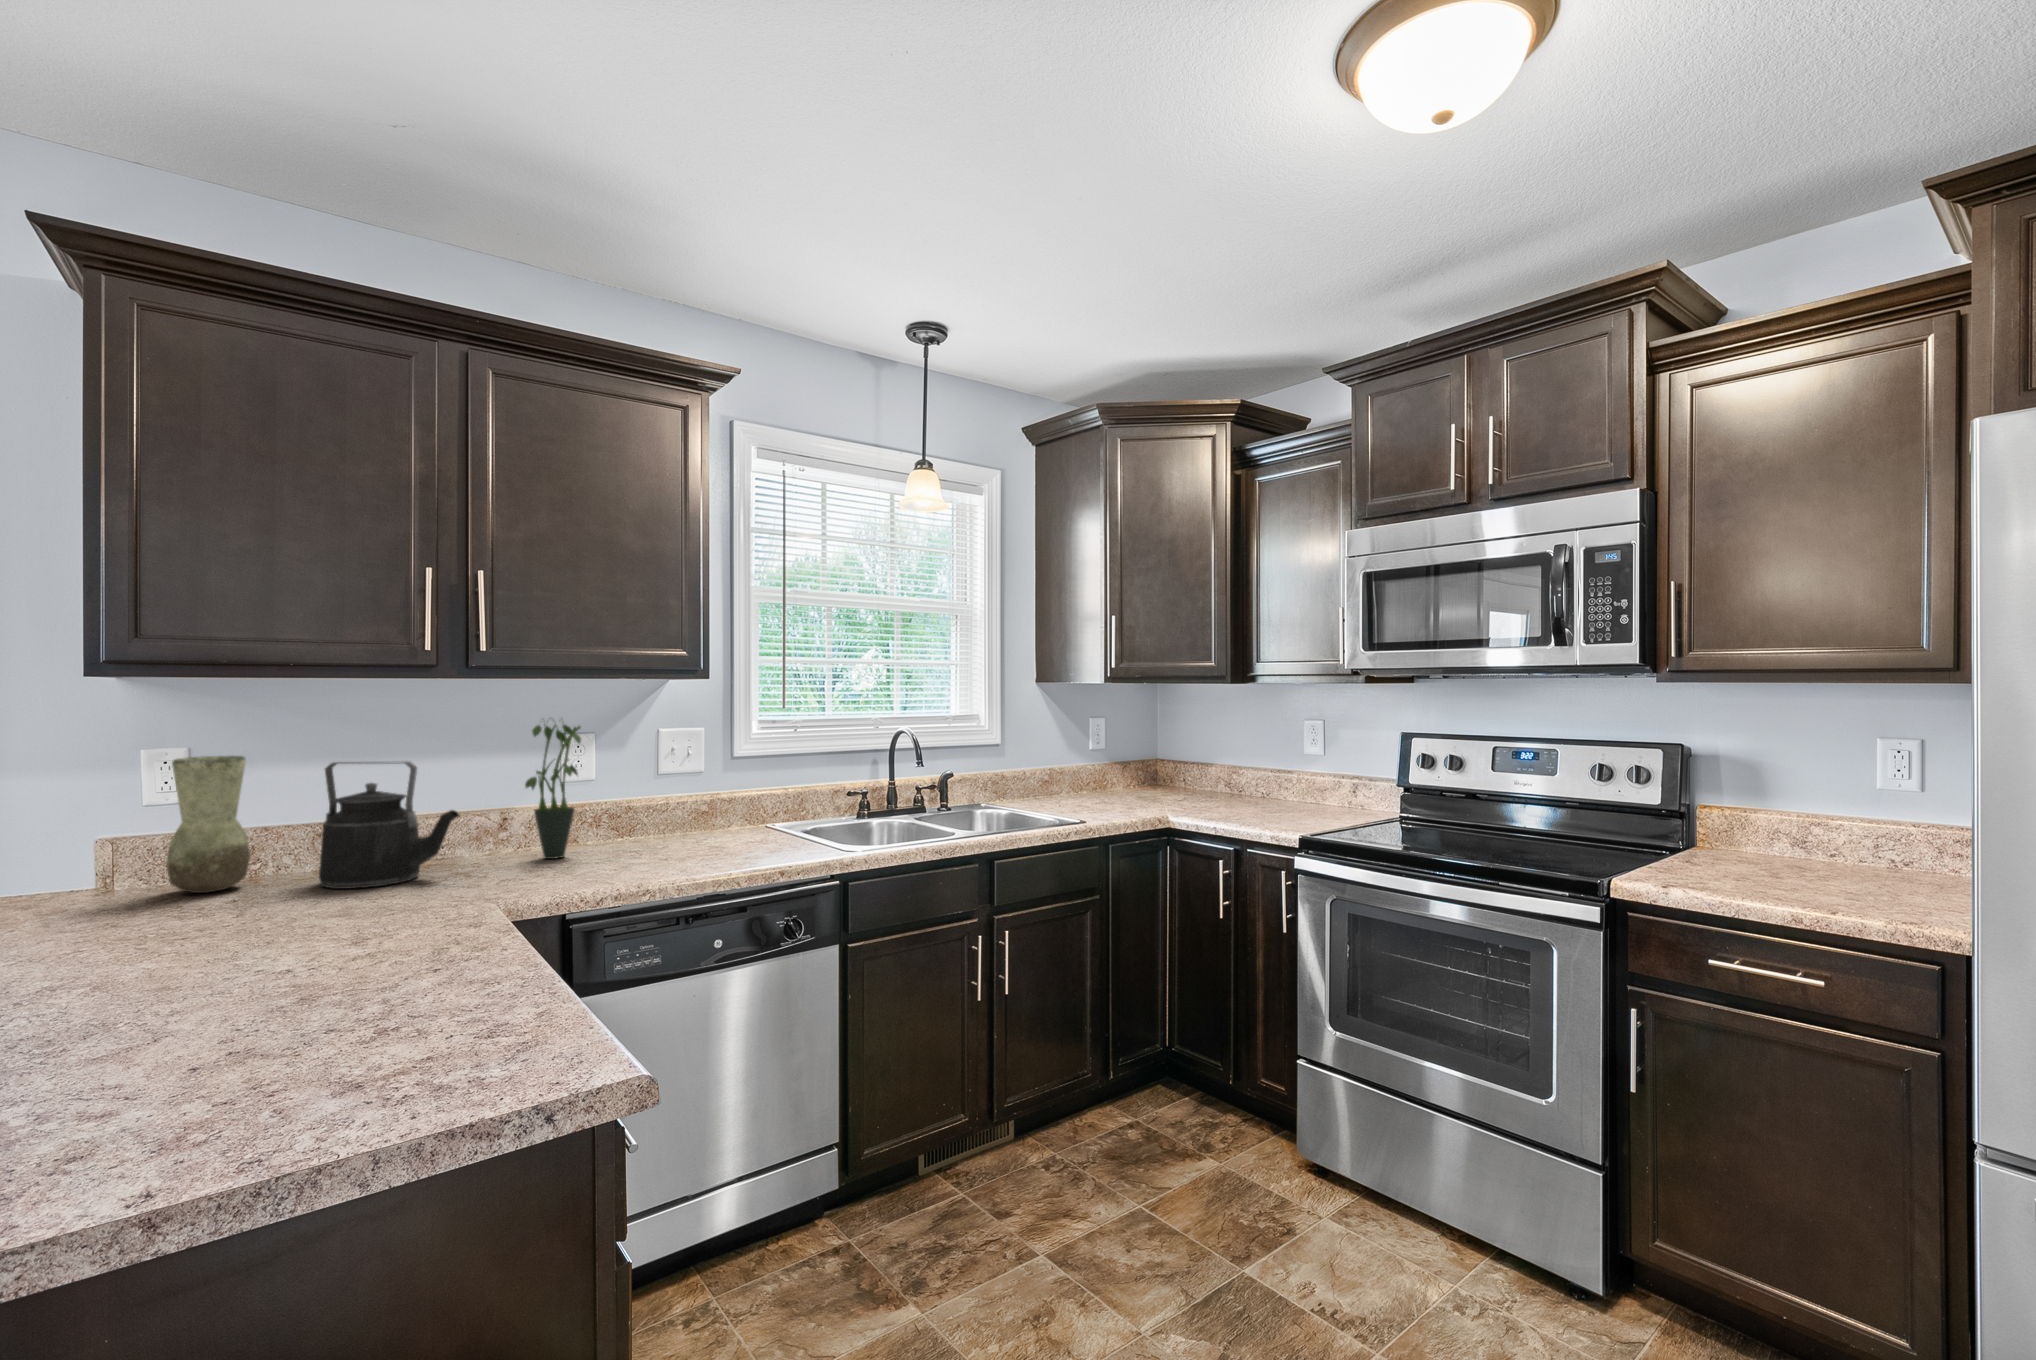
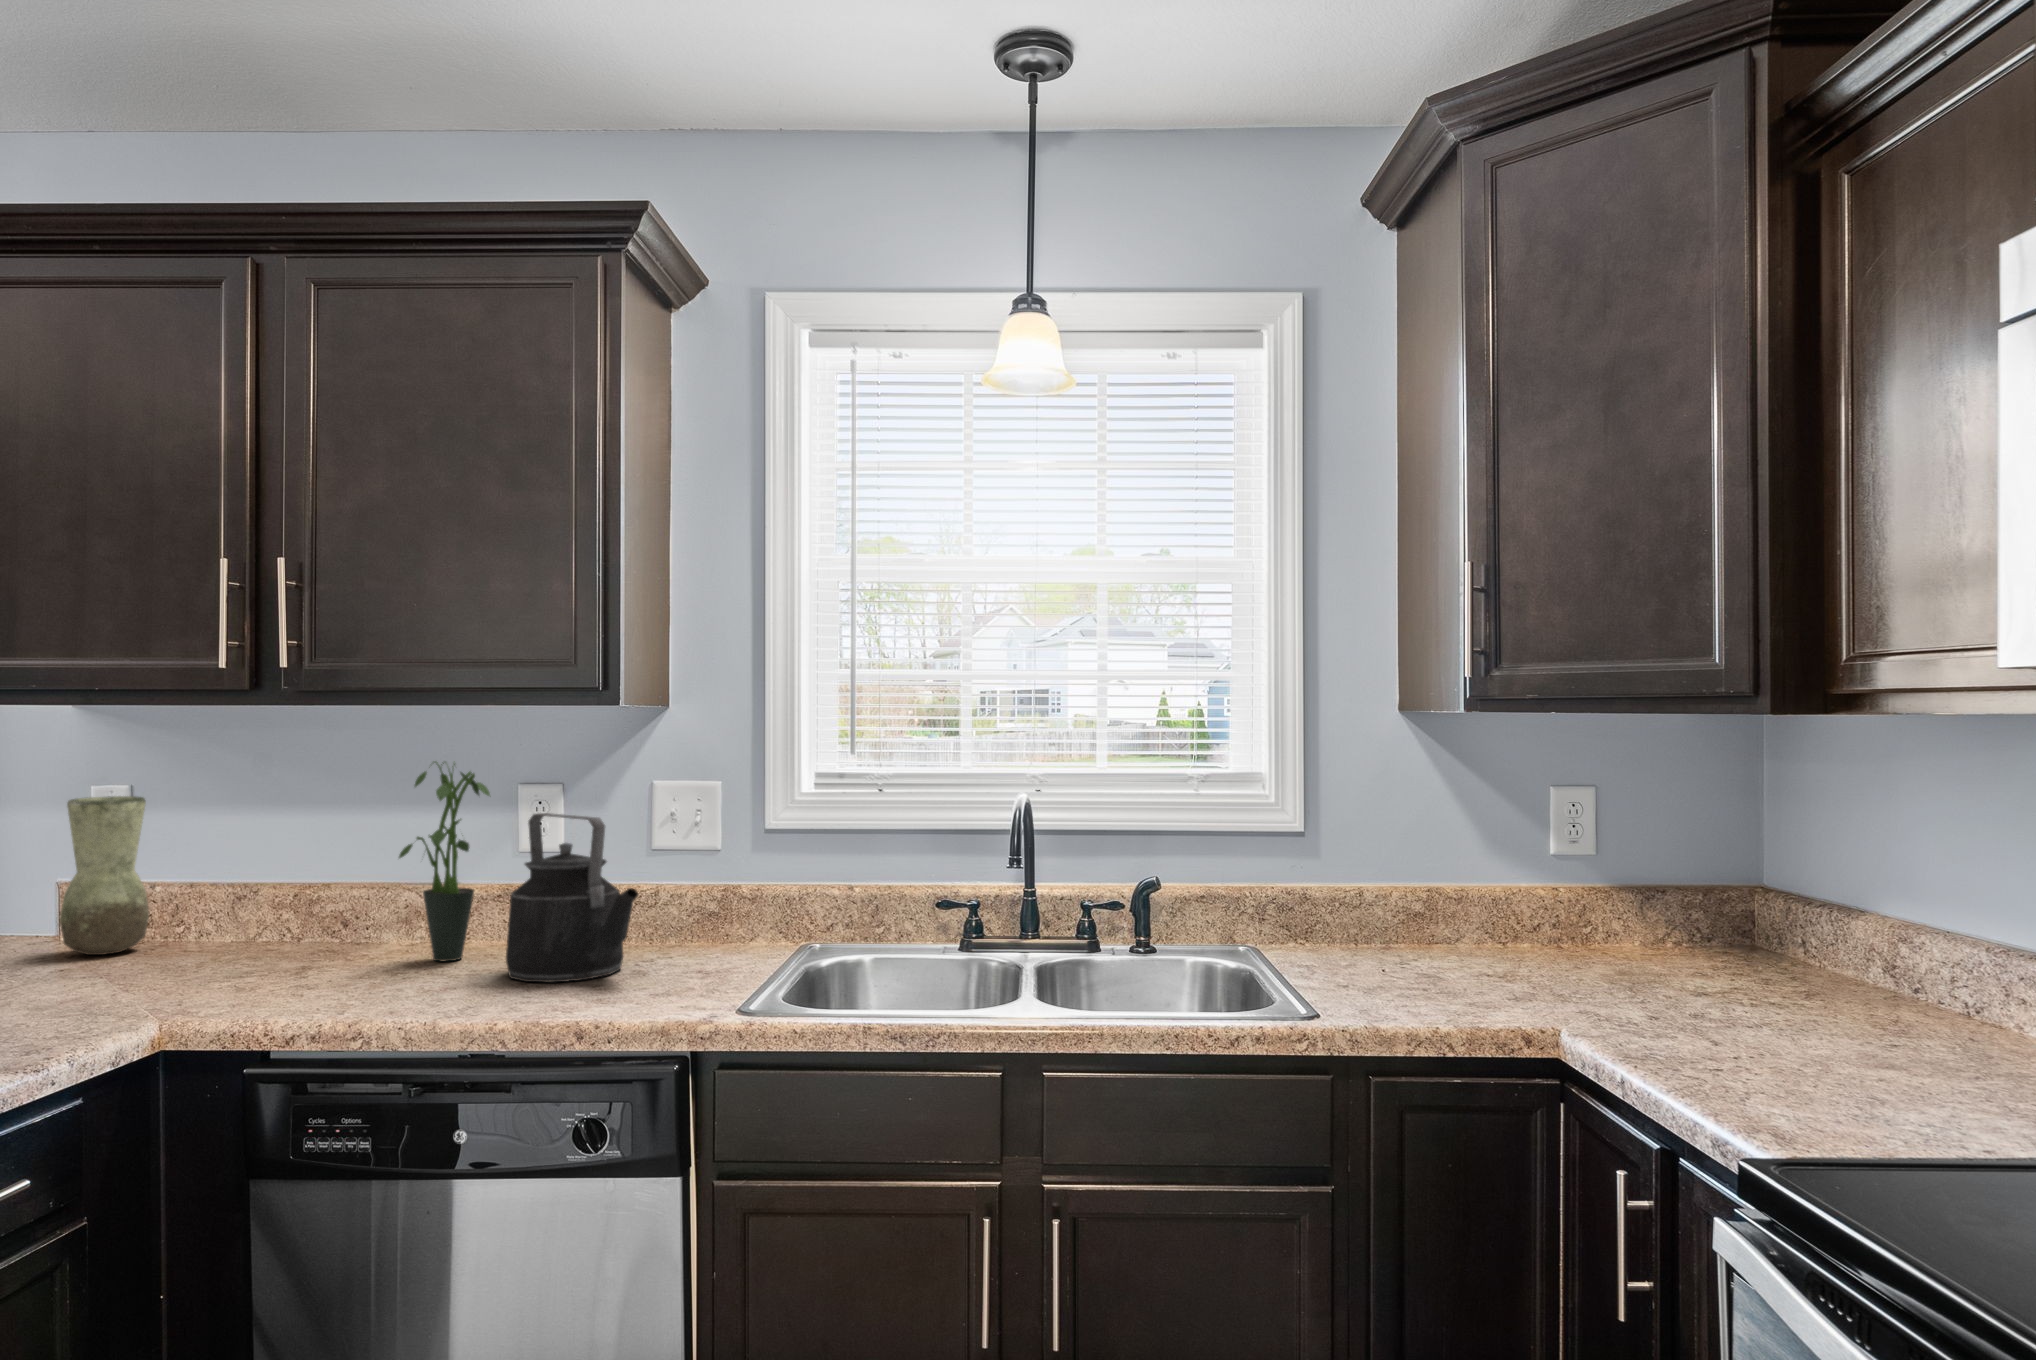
kettle: present [319,761,459,889] -> present [506,813,638,983]

